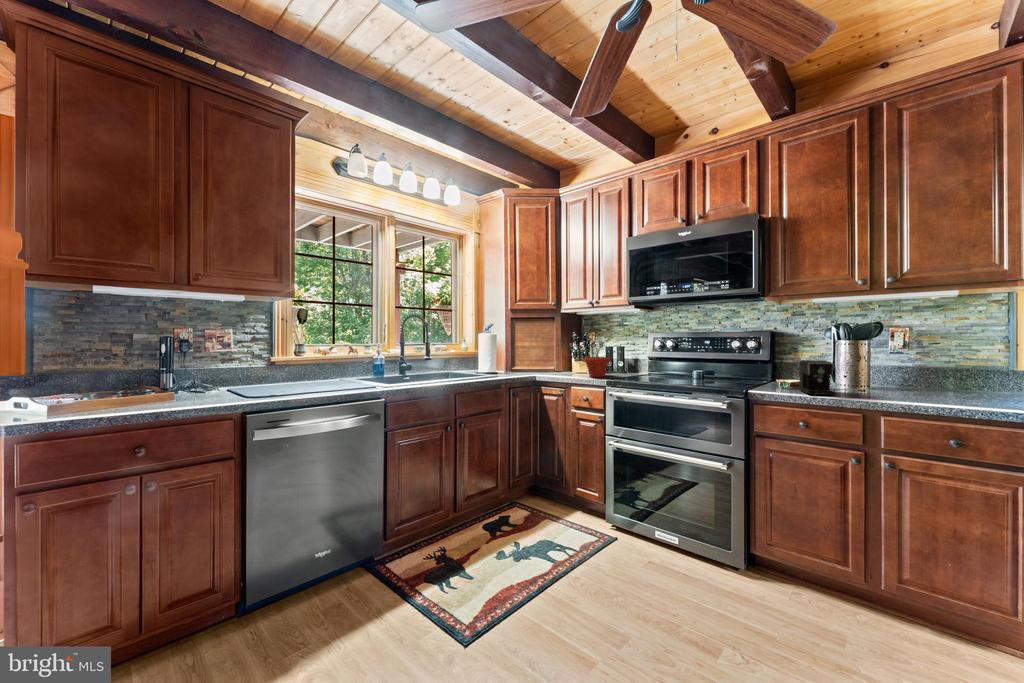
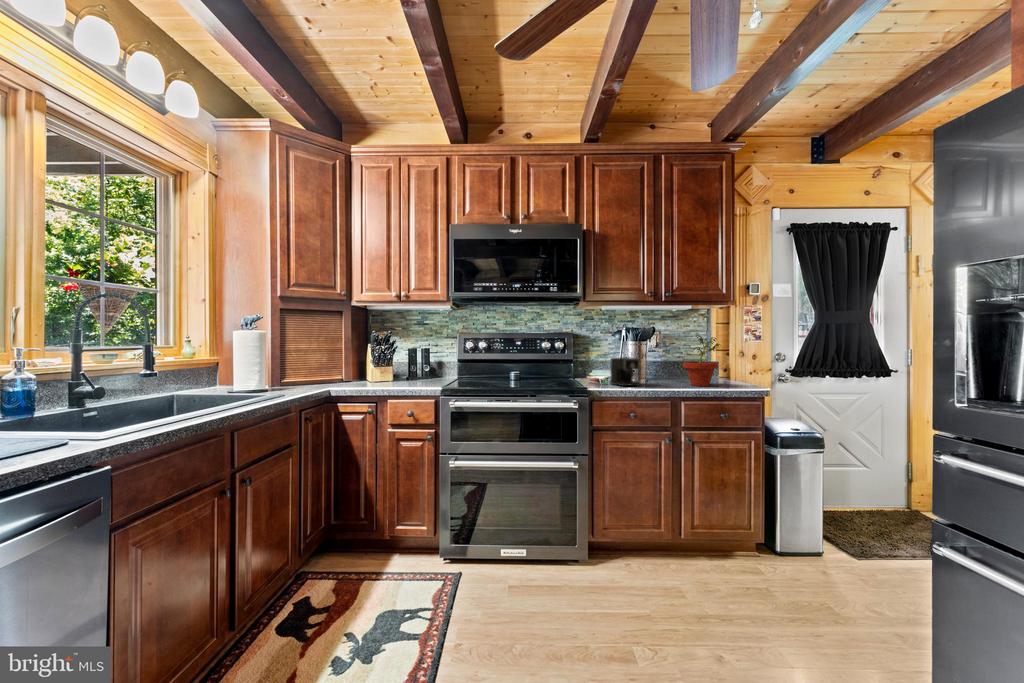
potted plant: present [583,335,611,377] -> present [683,333,720,386]

